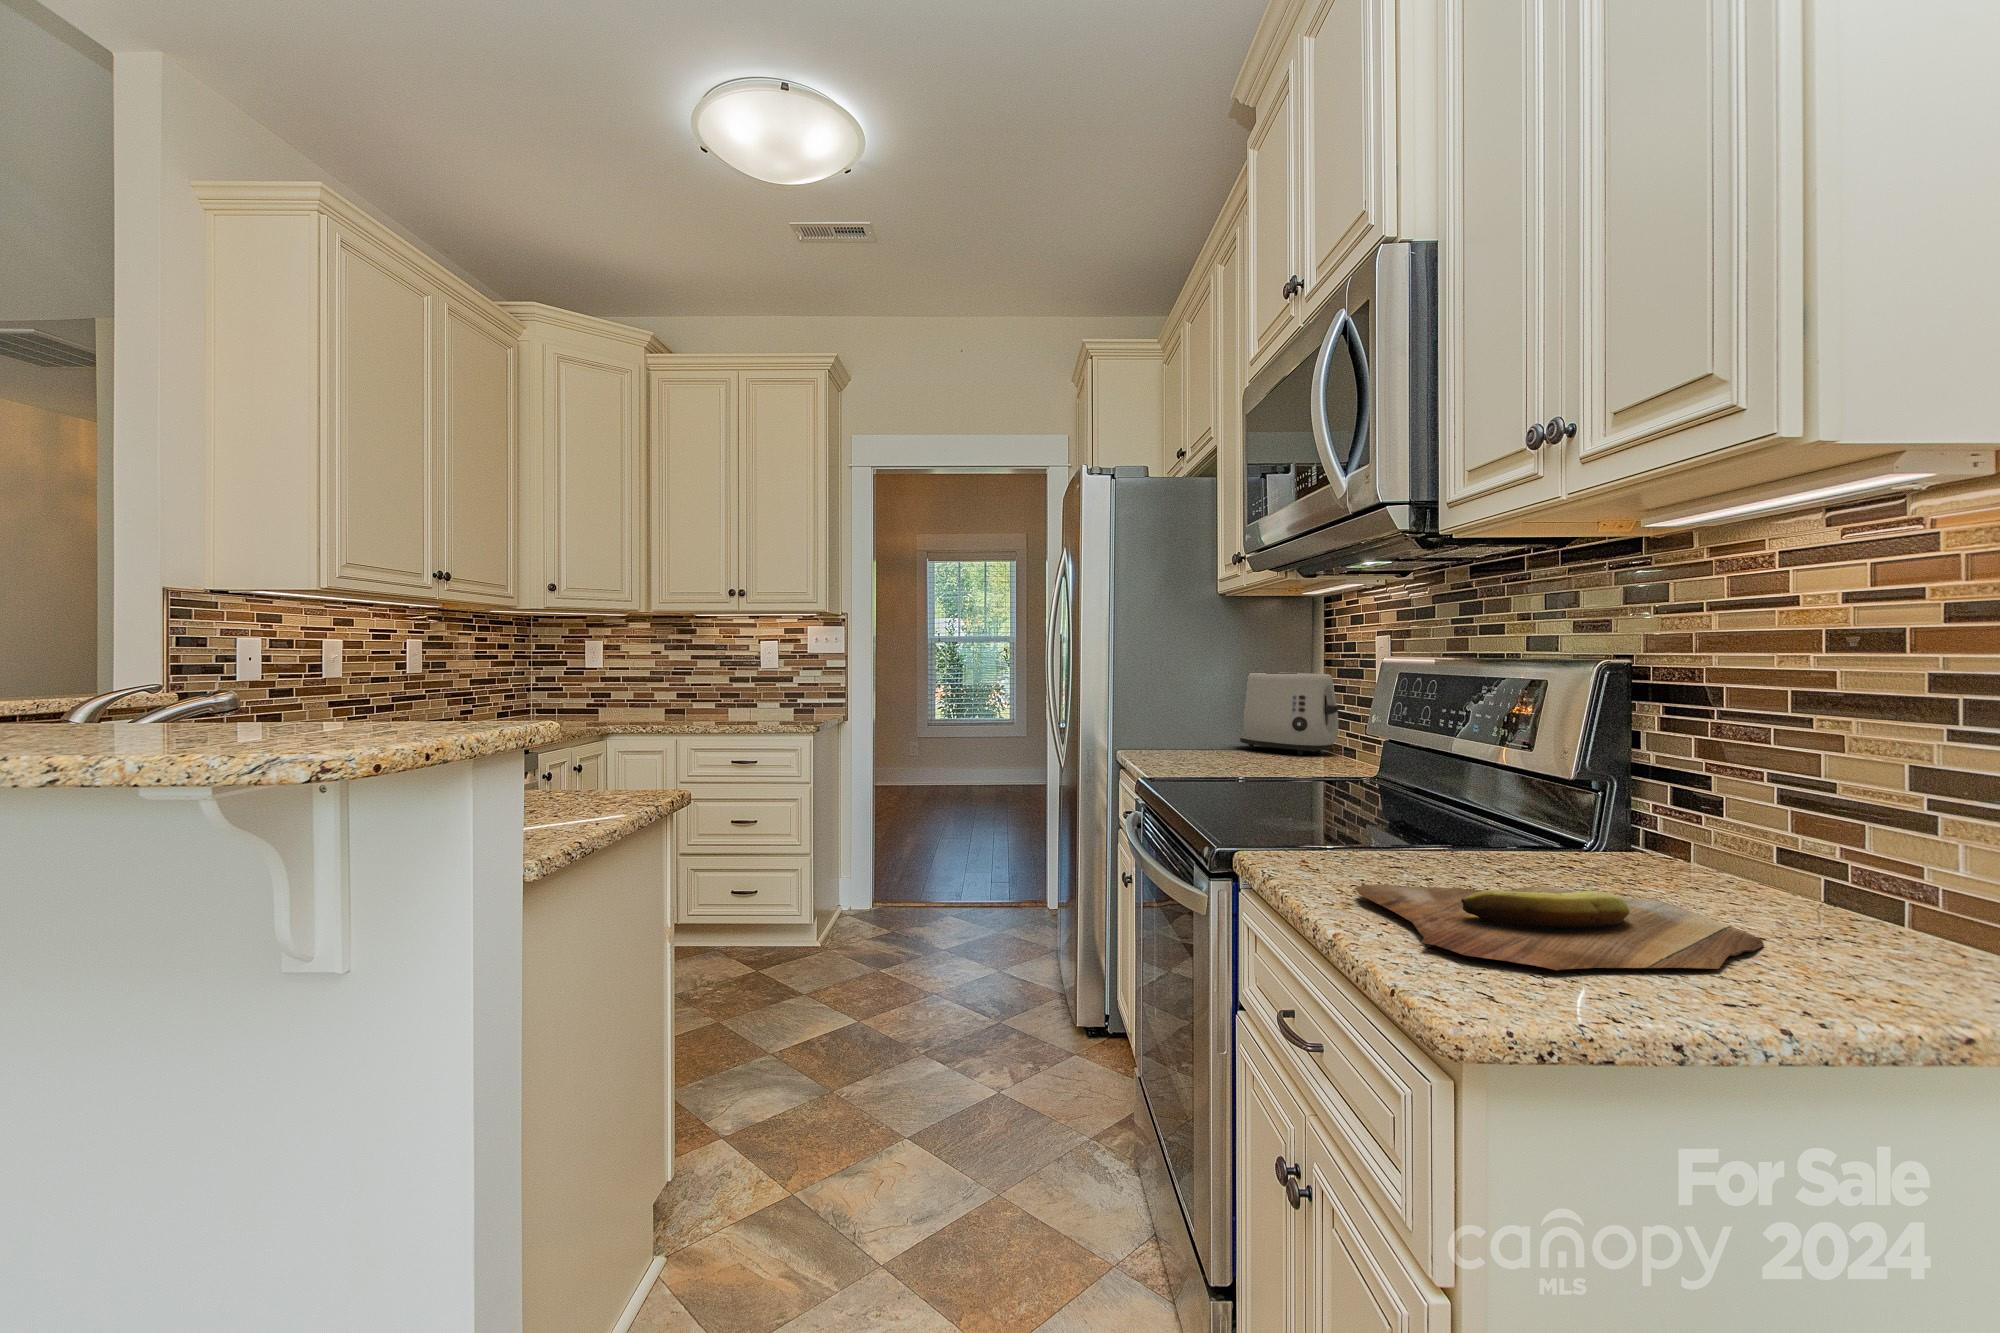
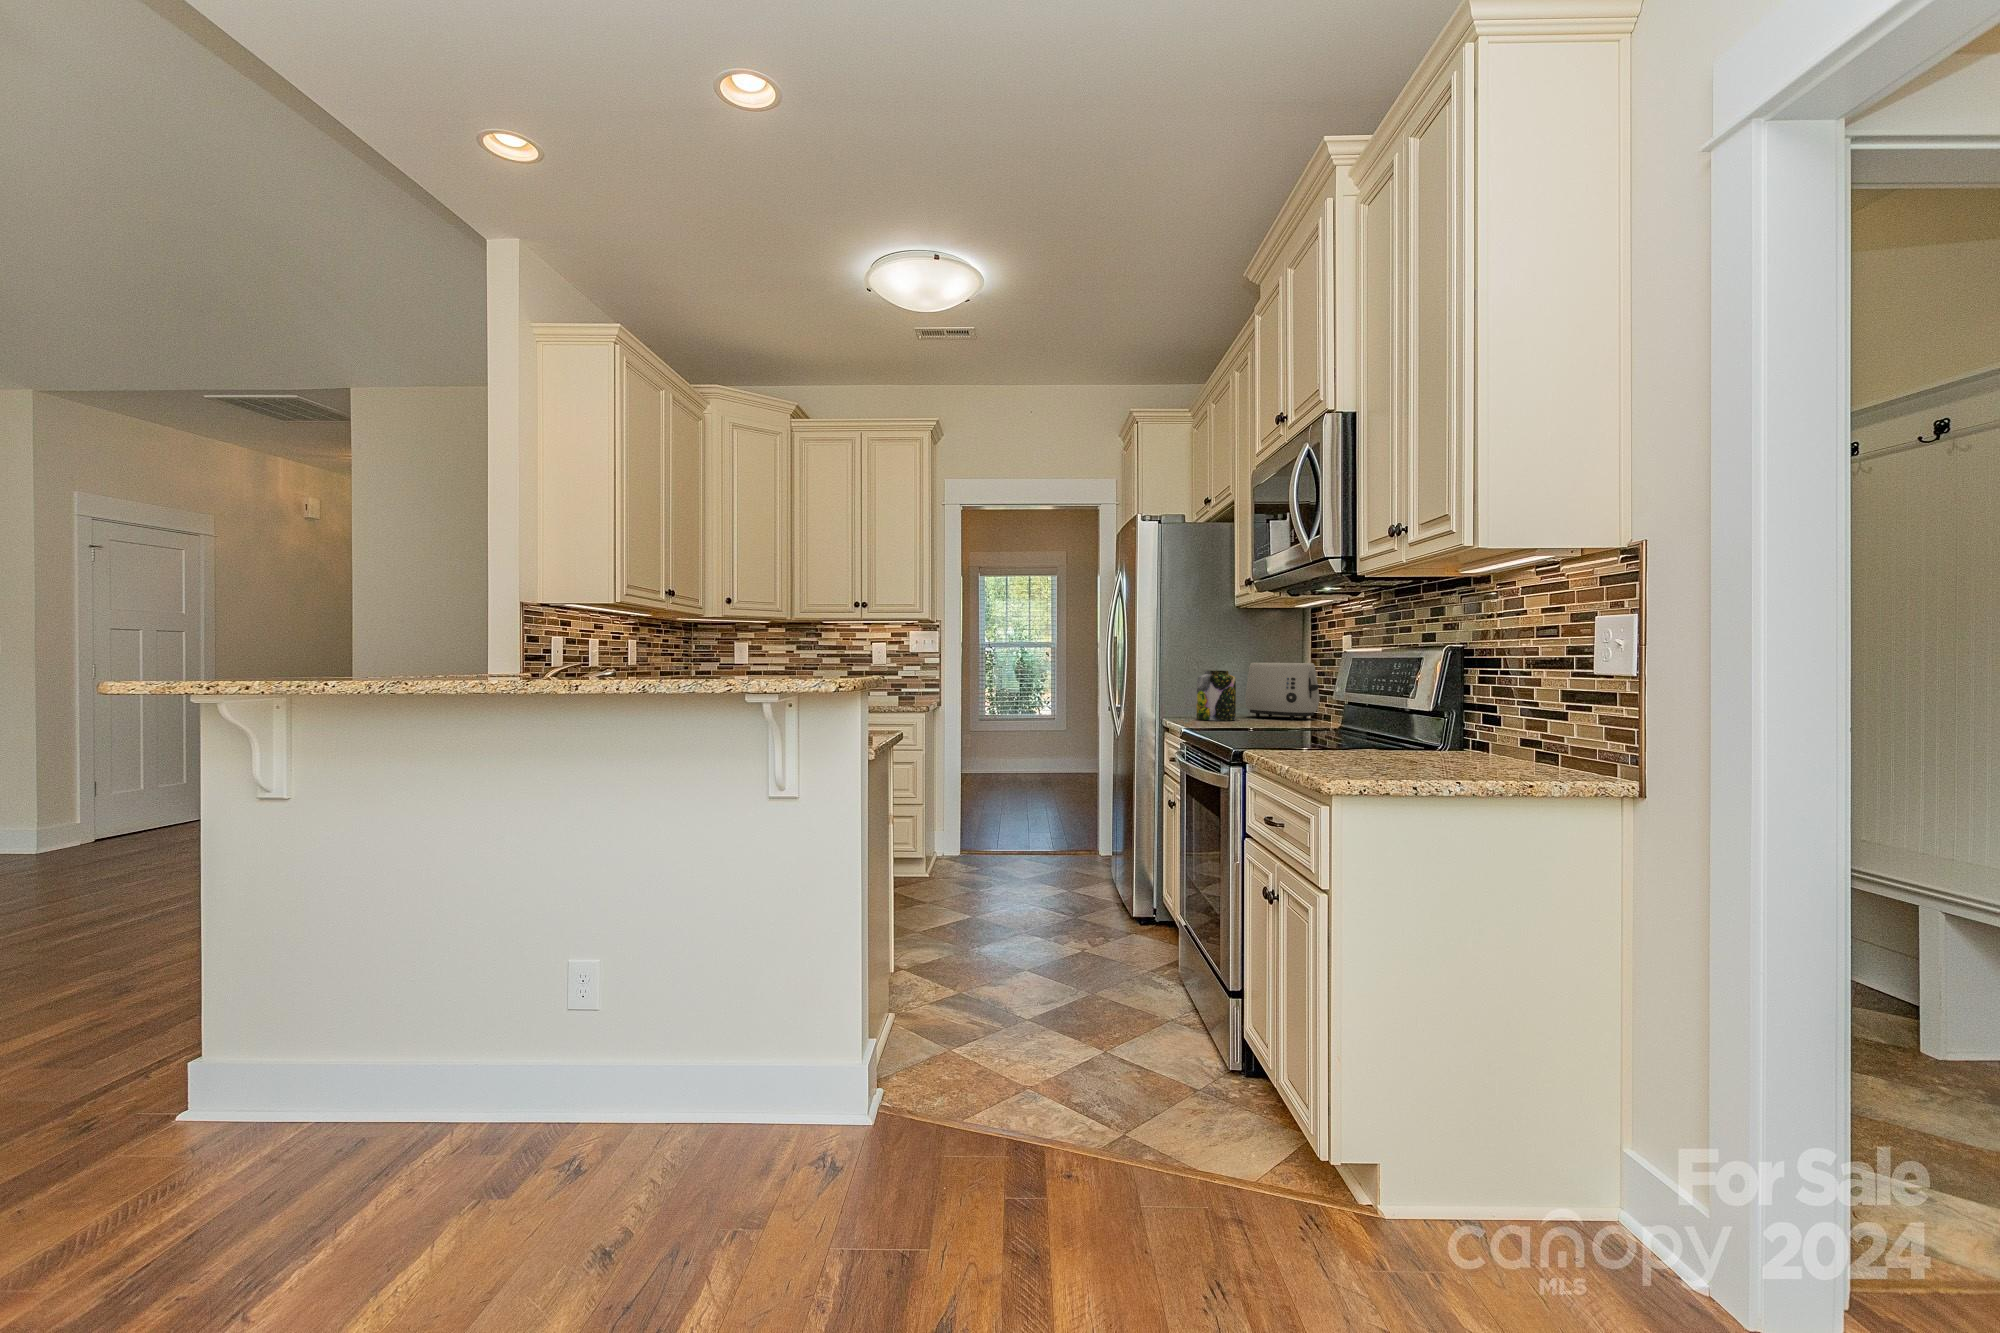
jar: none [1165,685,1220,758] -> present [1197,670,1236,721]
cutting board: present [1355,885,1764,970] -> none [1303,748,1485,771]

